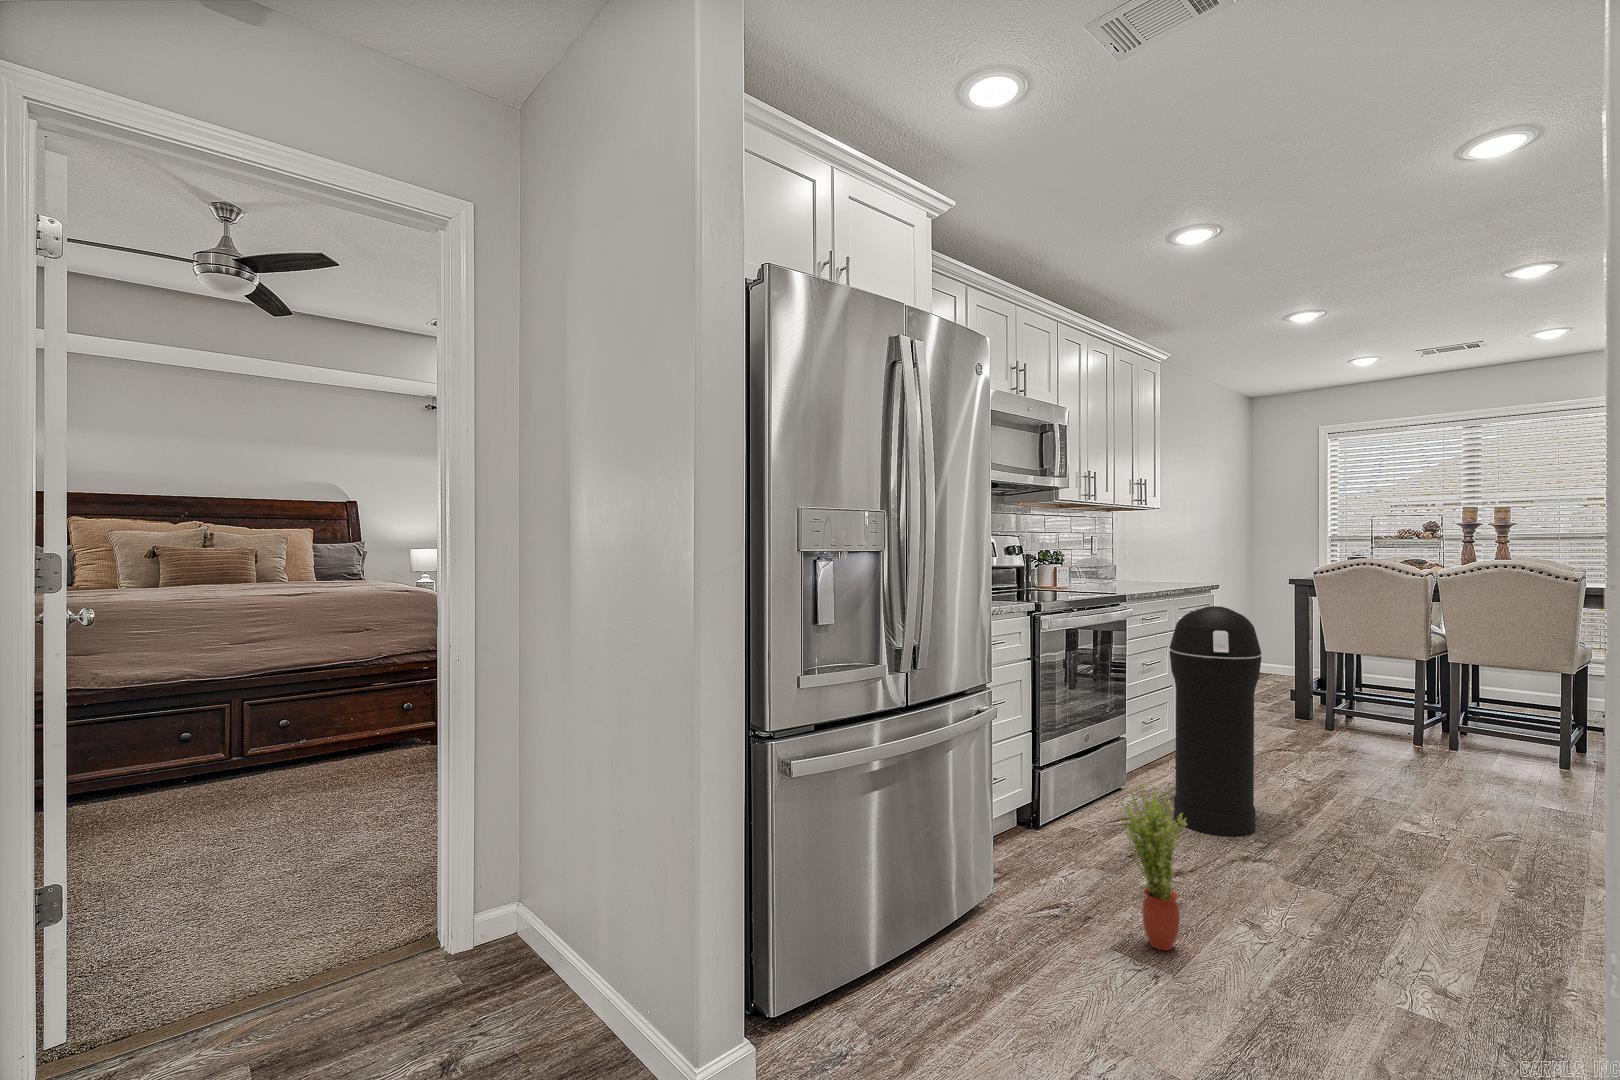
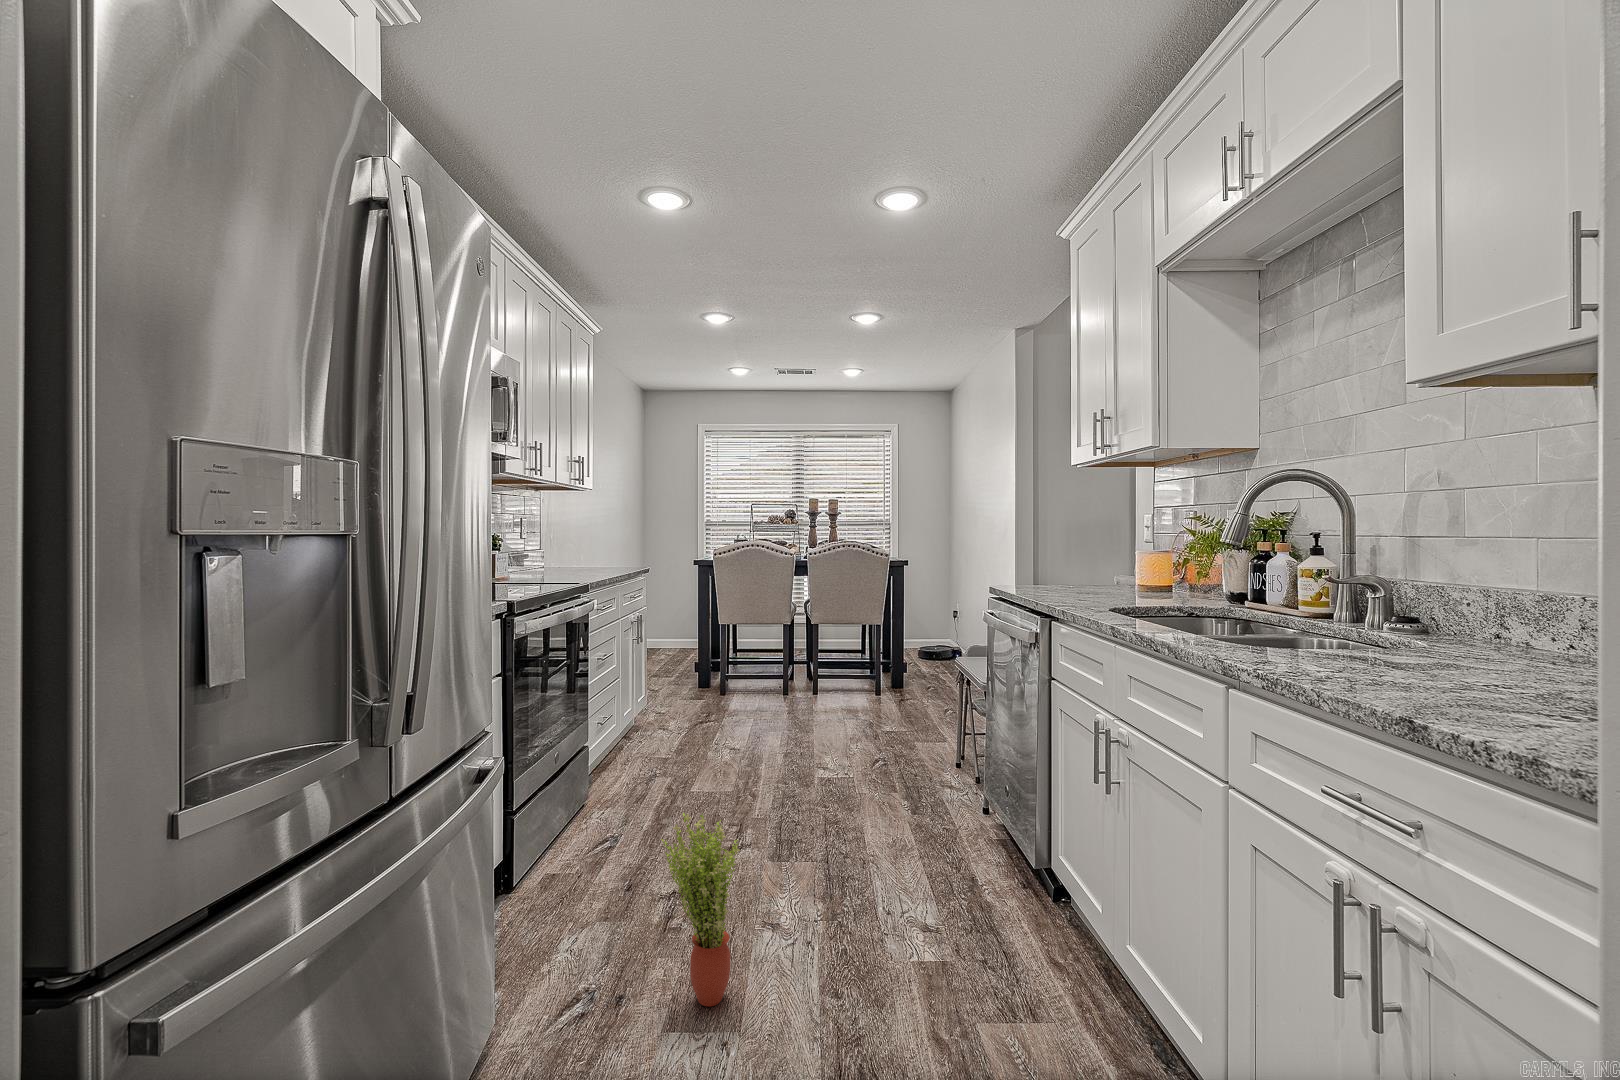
trash can: present [1169,606,1261,836] -> none [646,593,731,831]

